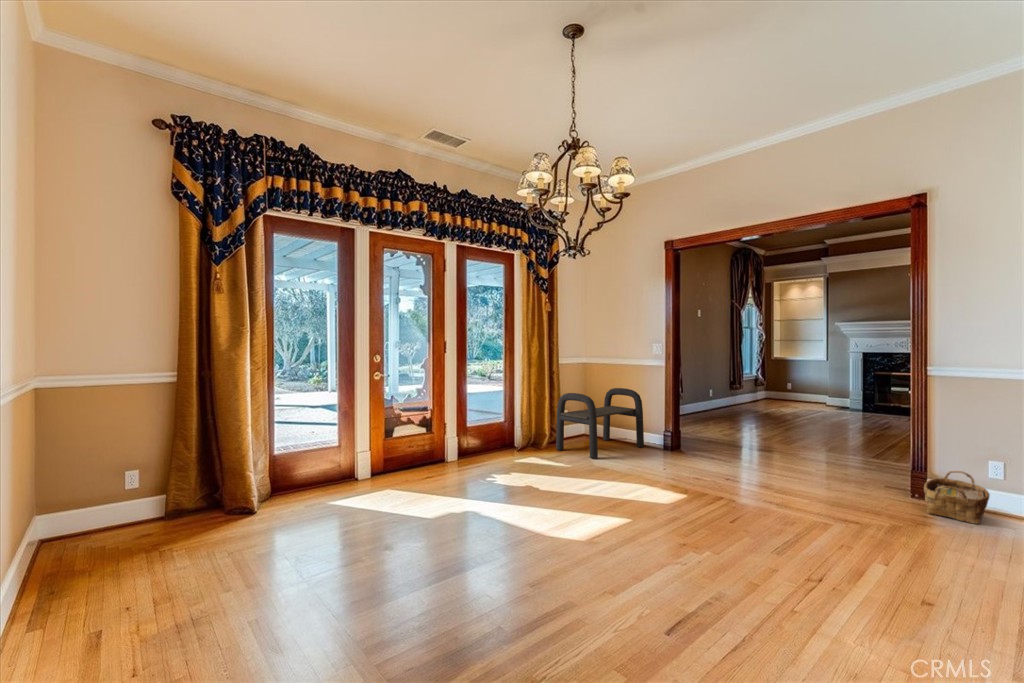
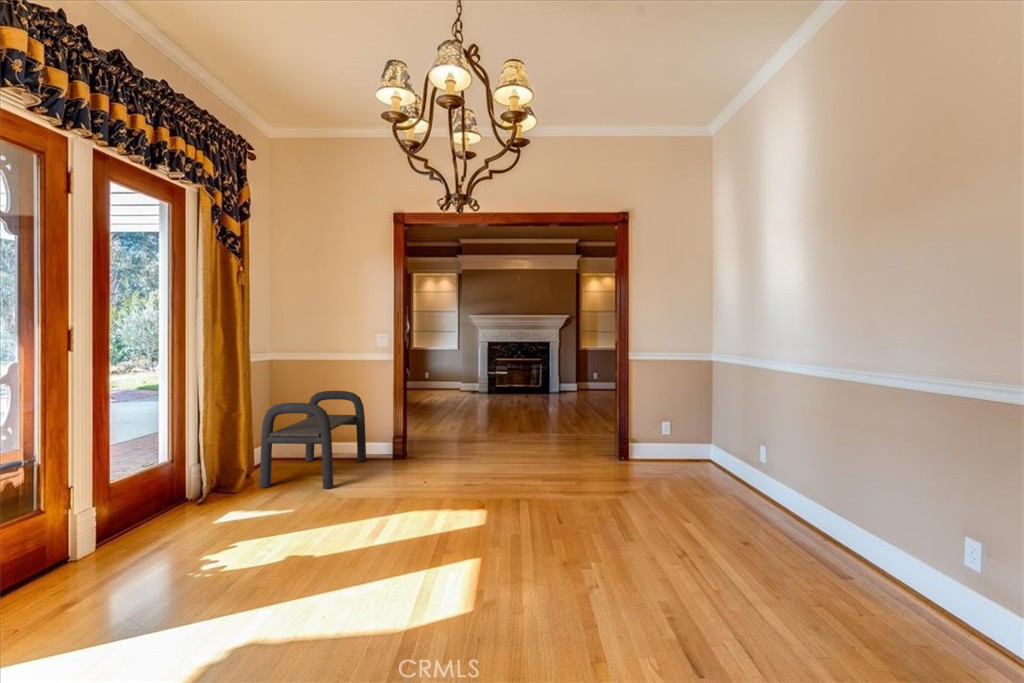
woven basket: present [924,471,990,524] -> none [637,434,677,473]

